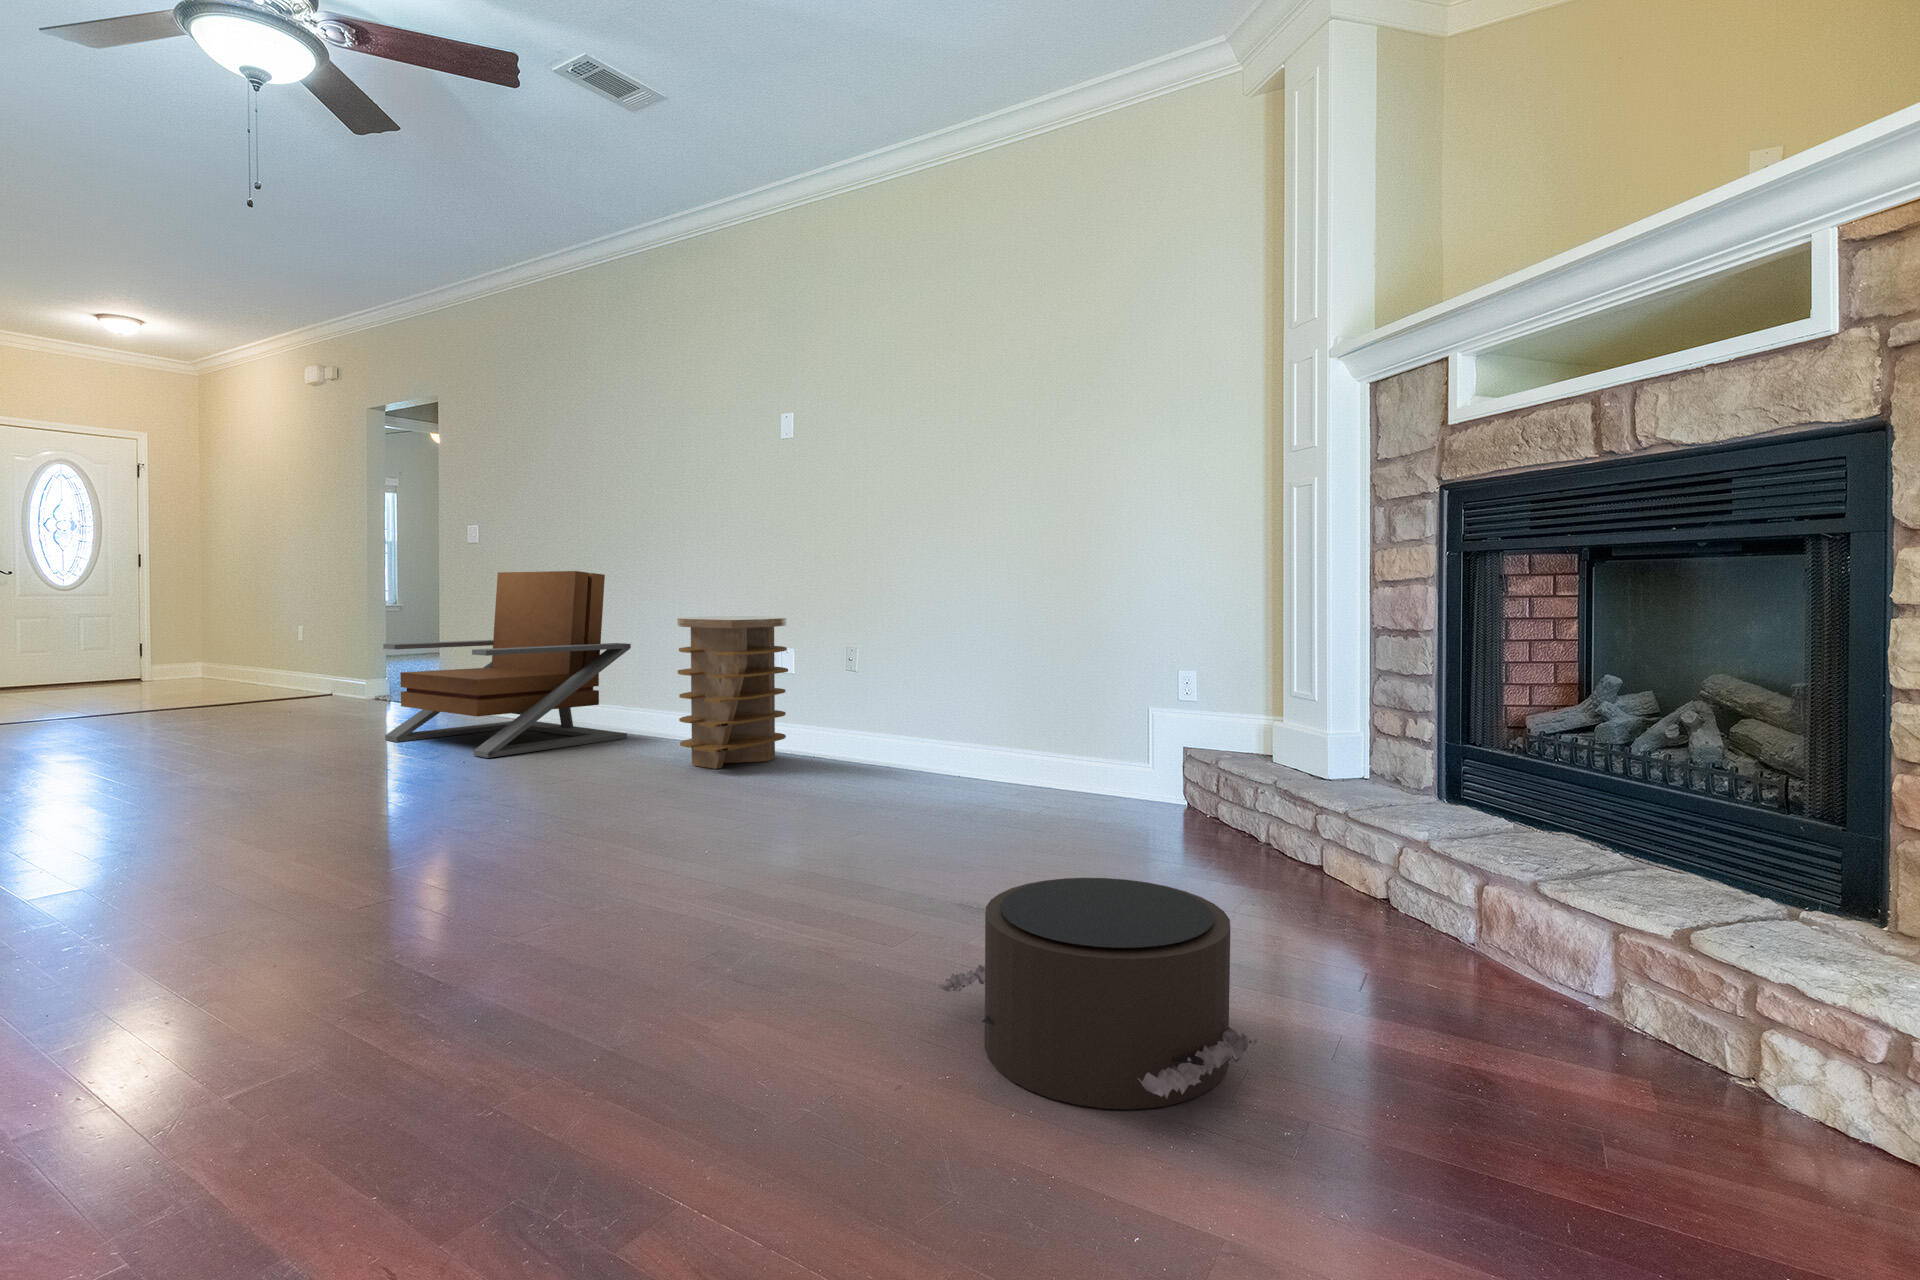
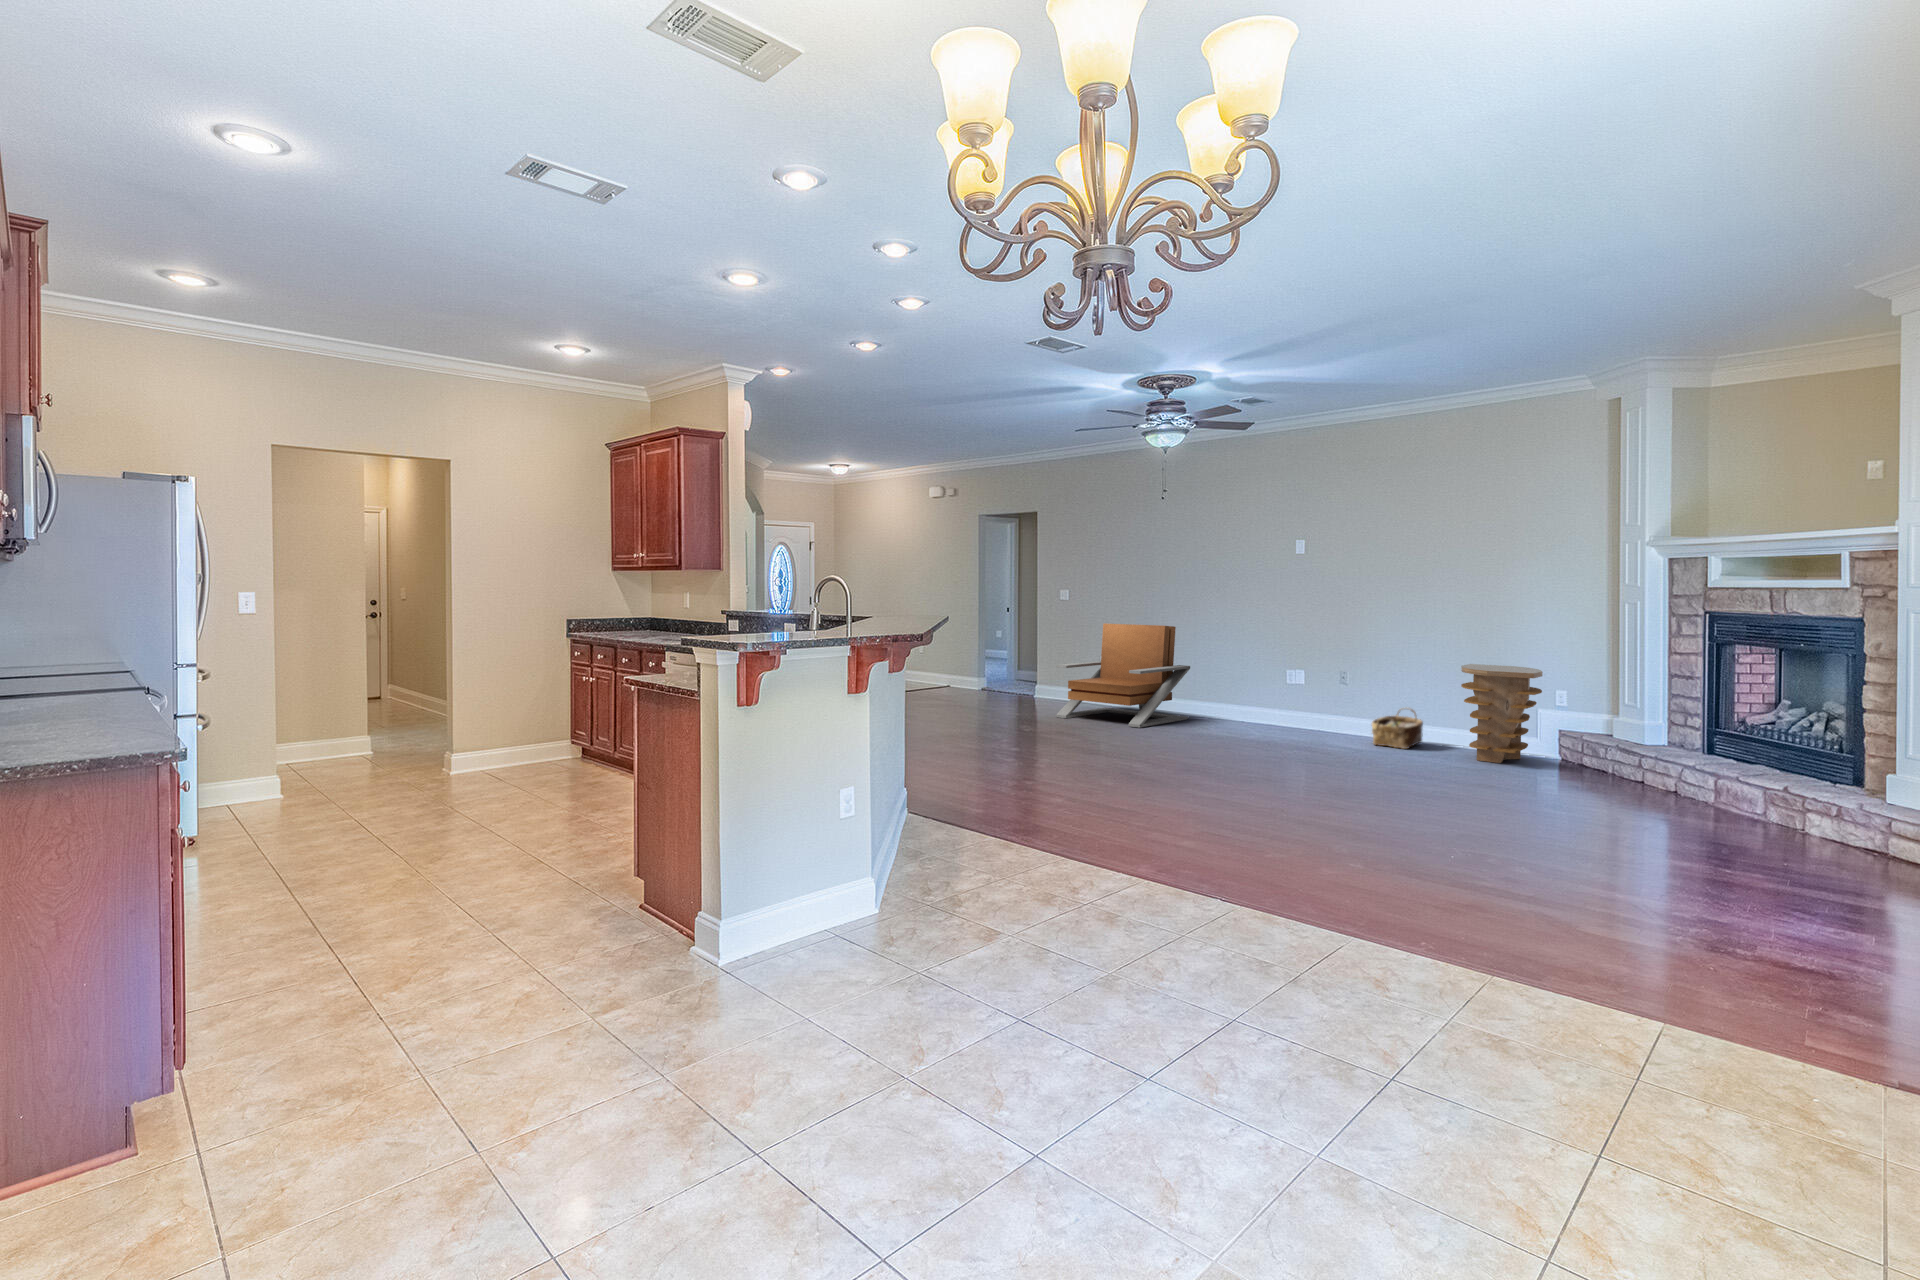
side table: present [677,616,788,769] -> present [1461,664,1543,763]
woven basket: none [865,710,963,791] -> present [1372,708,1423,749]
pouf: present [938,878,1257,1109] -> none [1512,768,1632,826]

